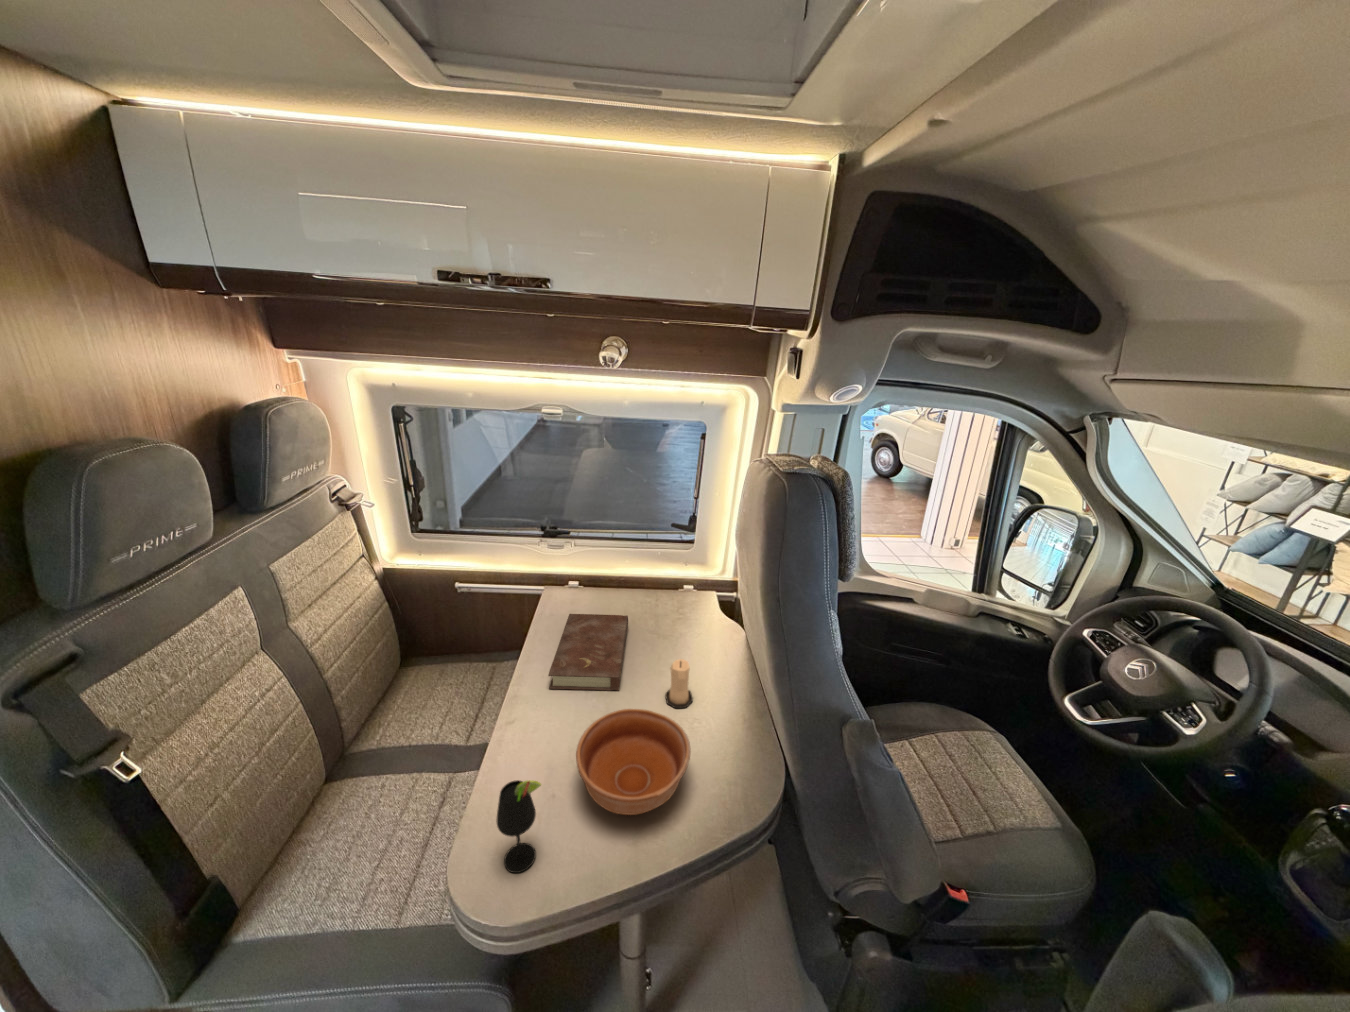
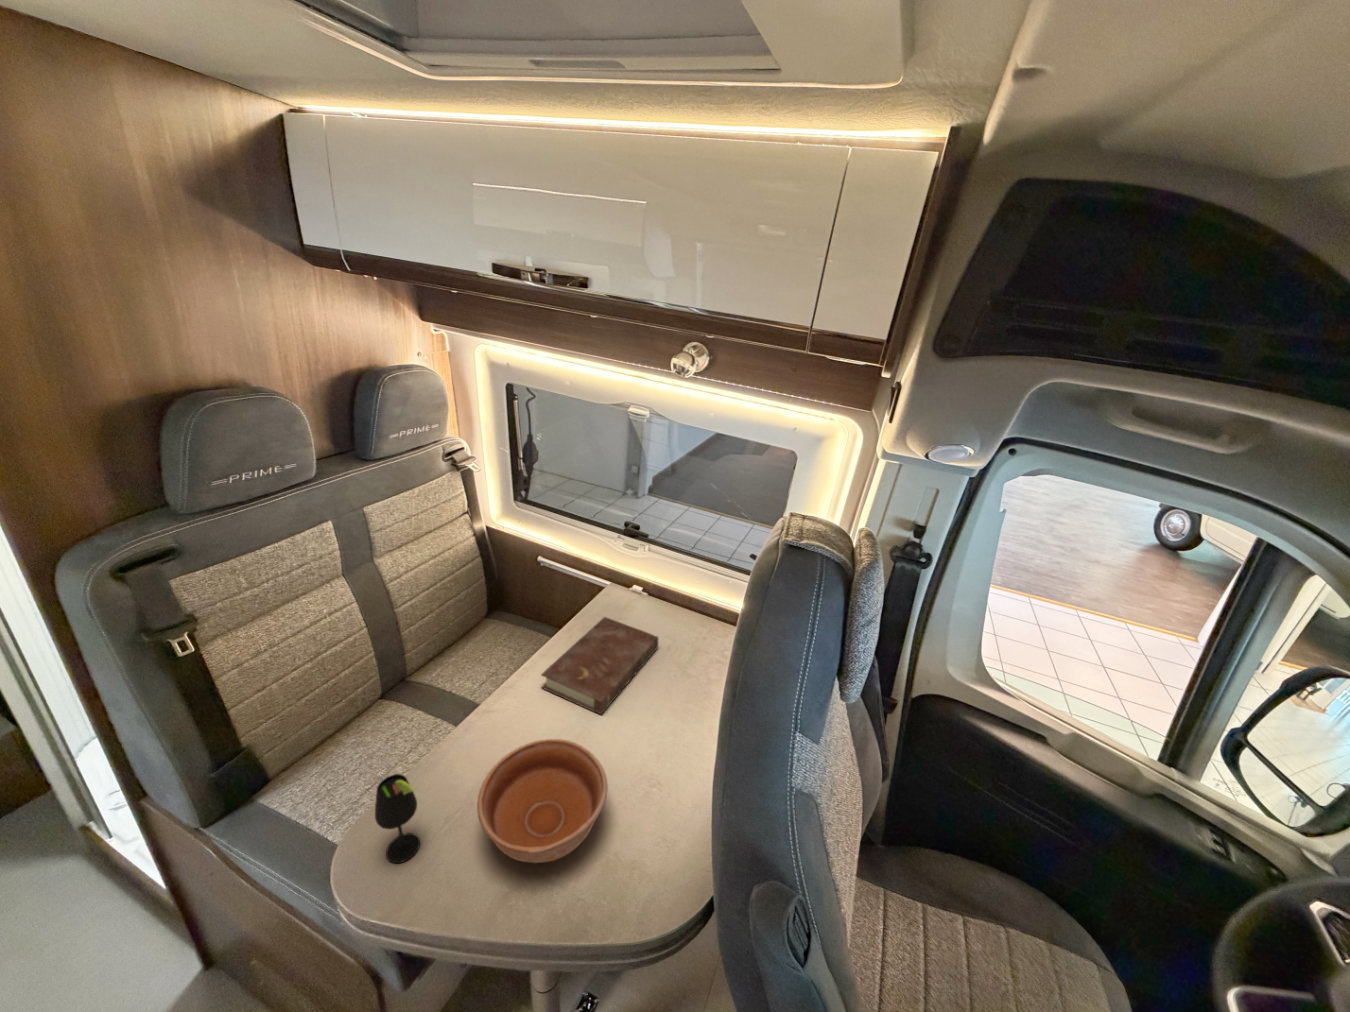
candle: present [665,659,693,708] -> none [638,706,669,763]

